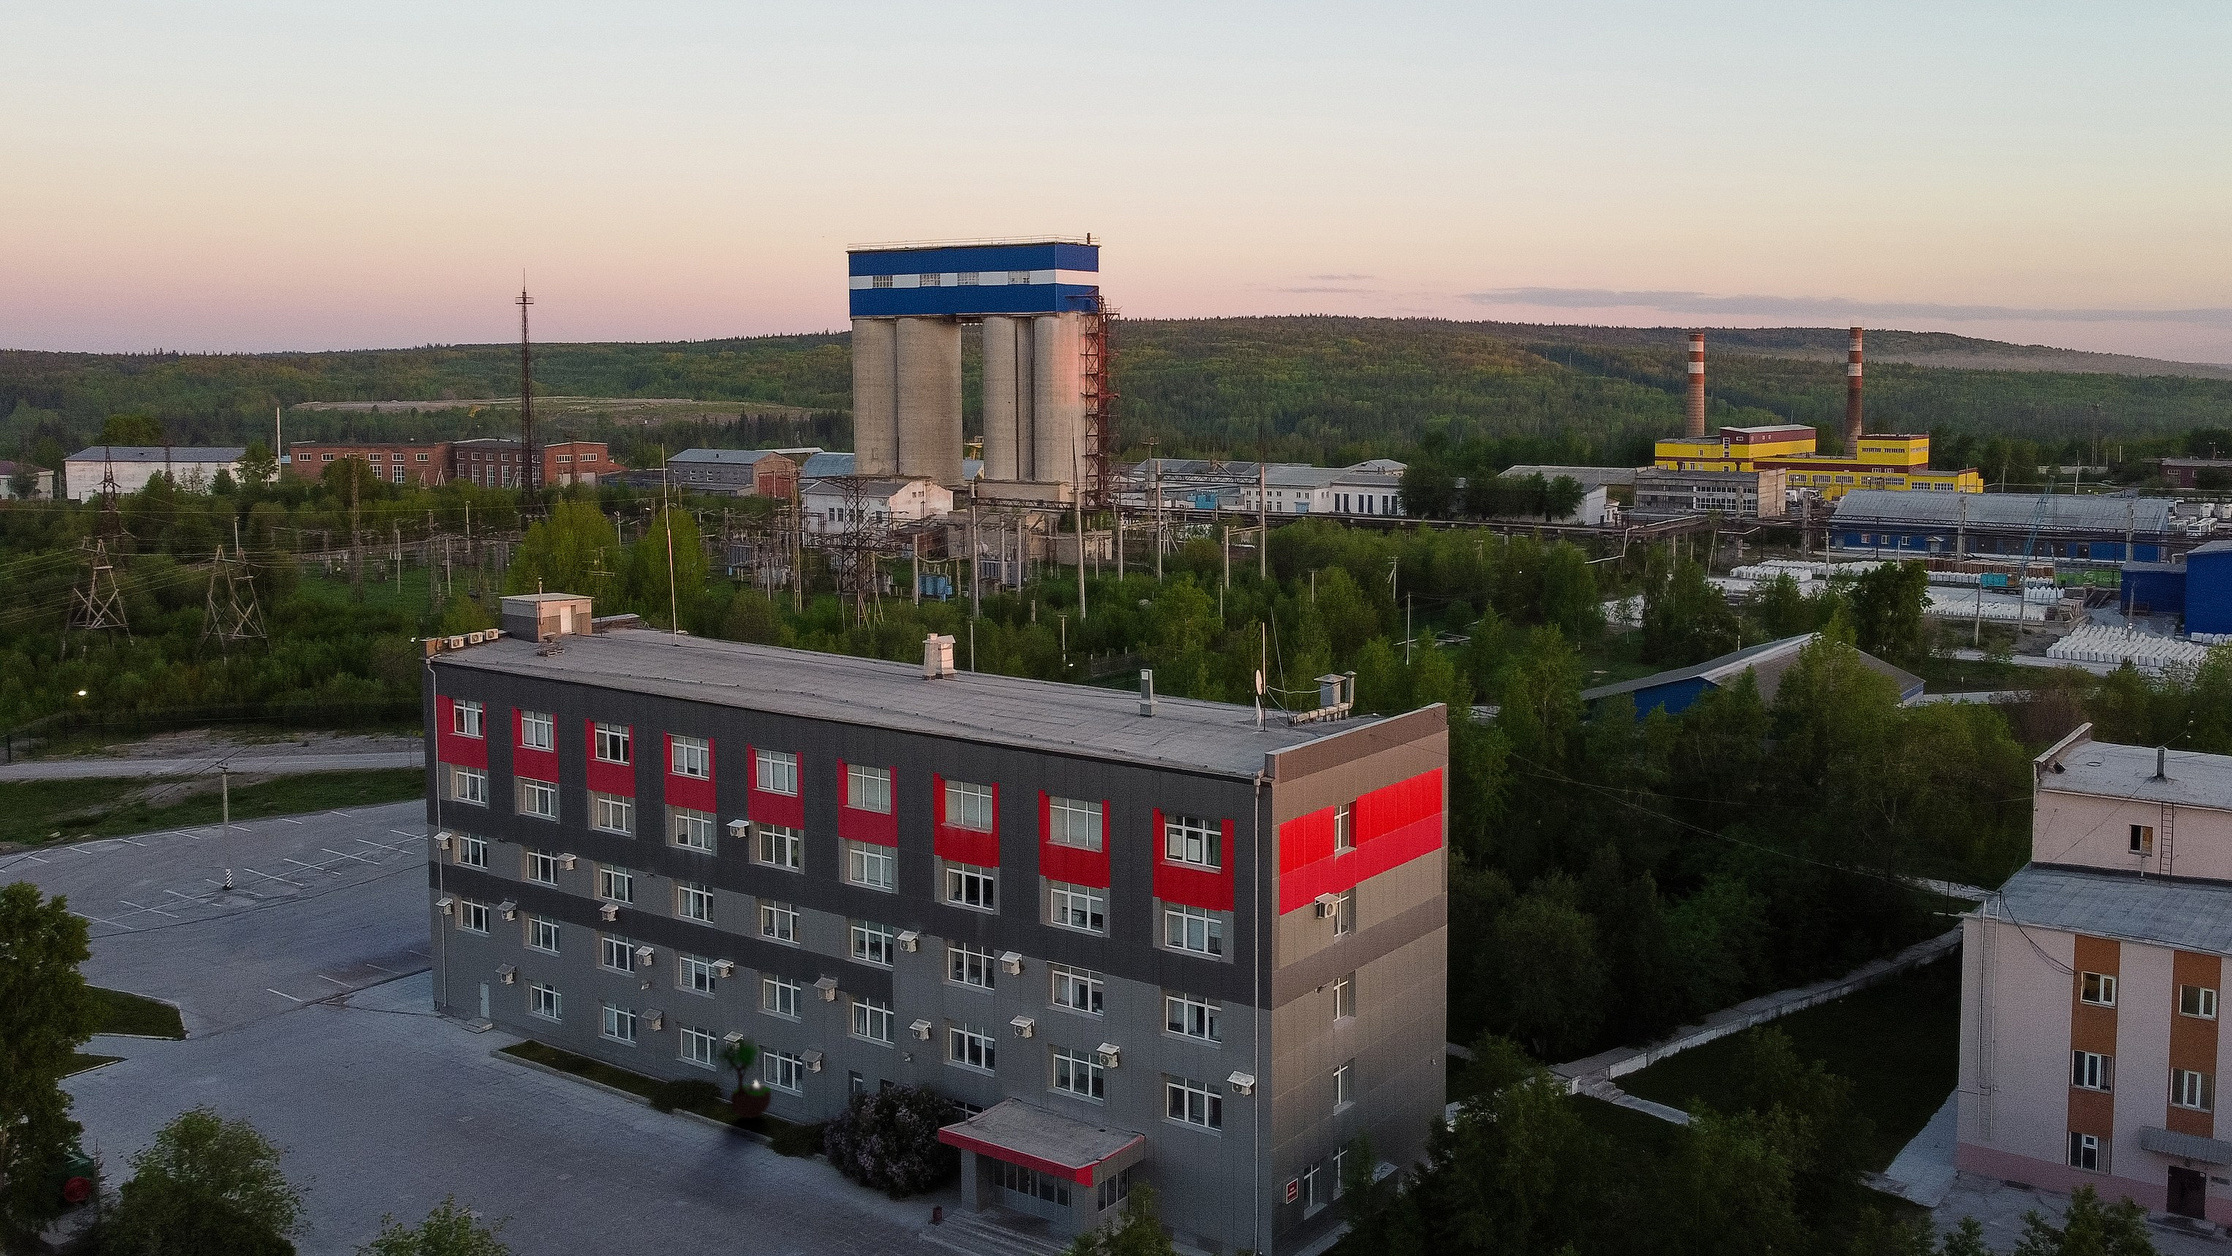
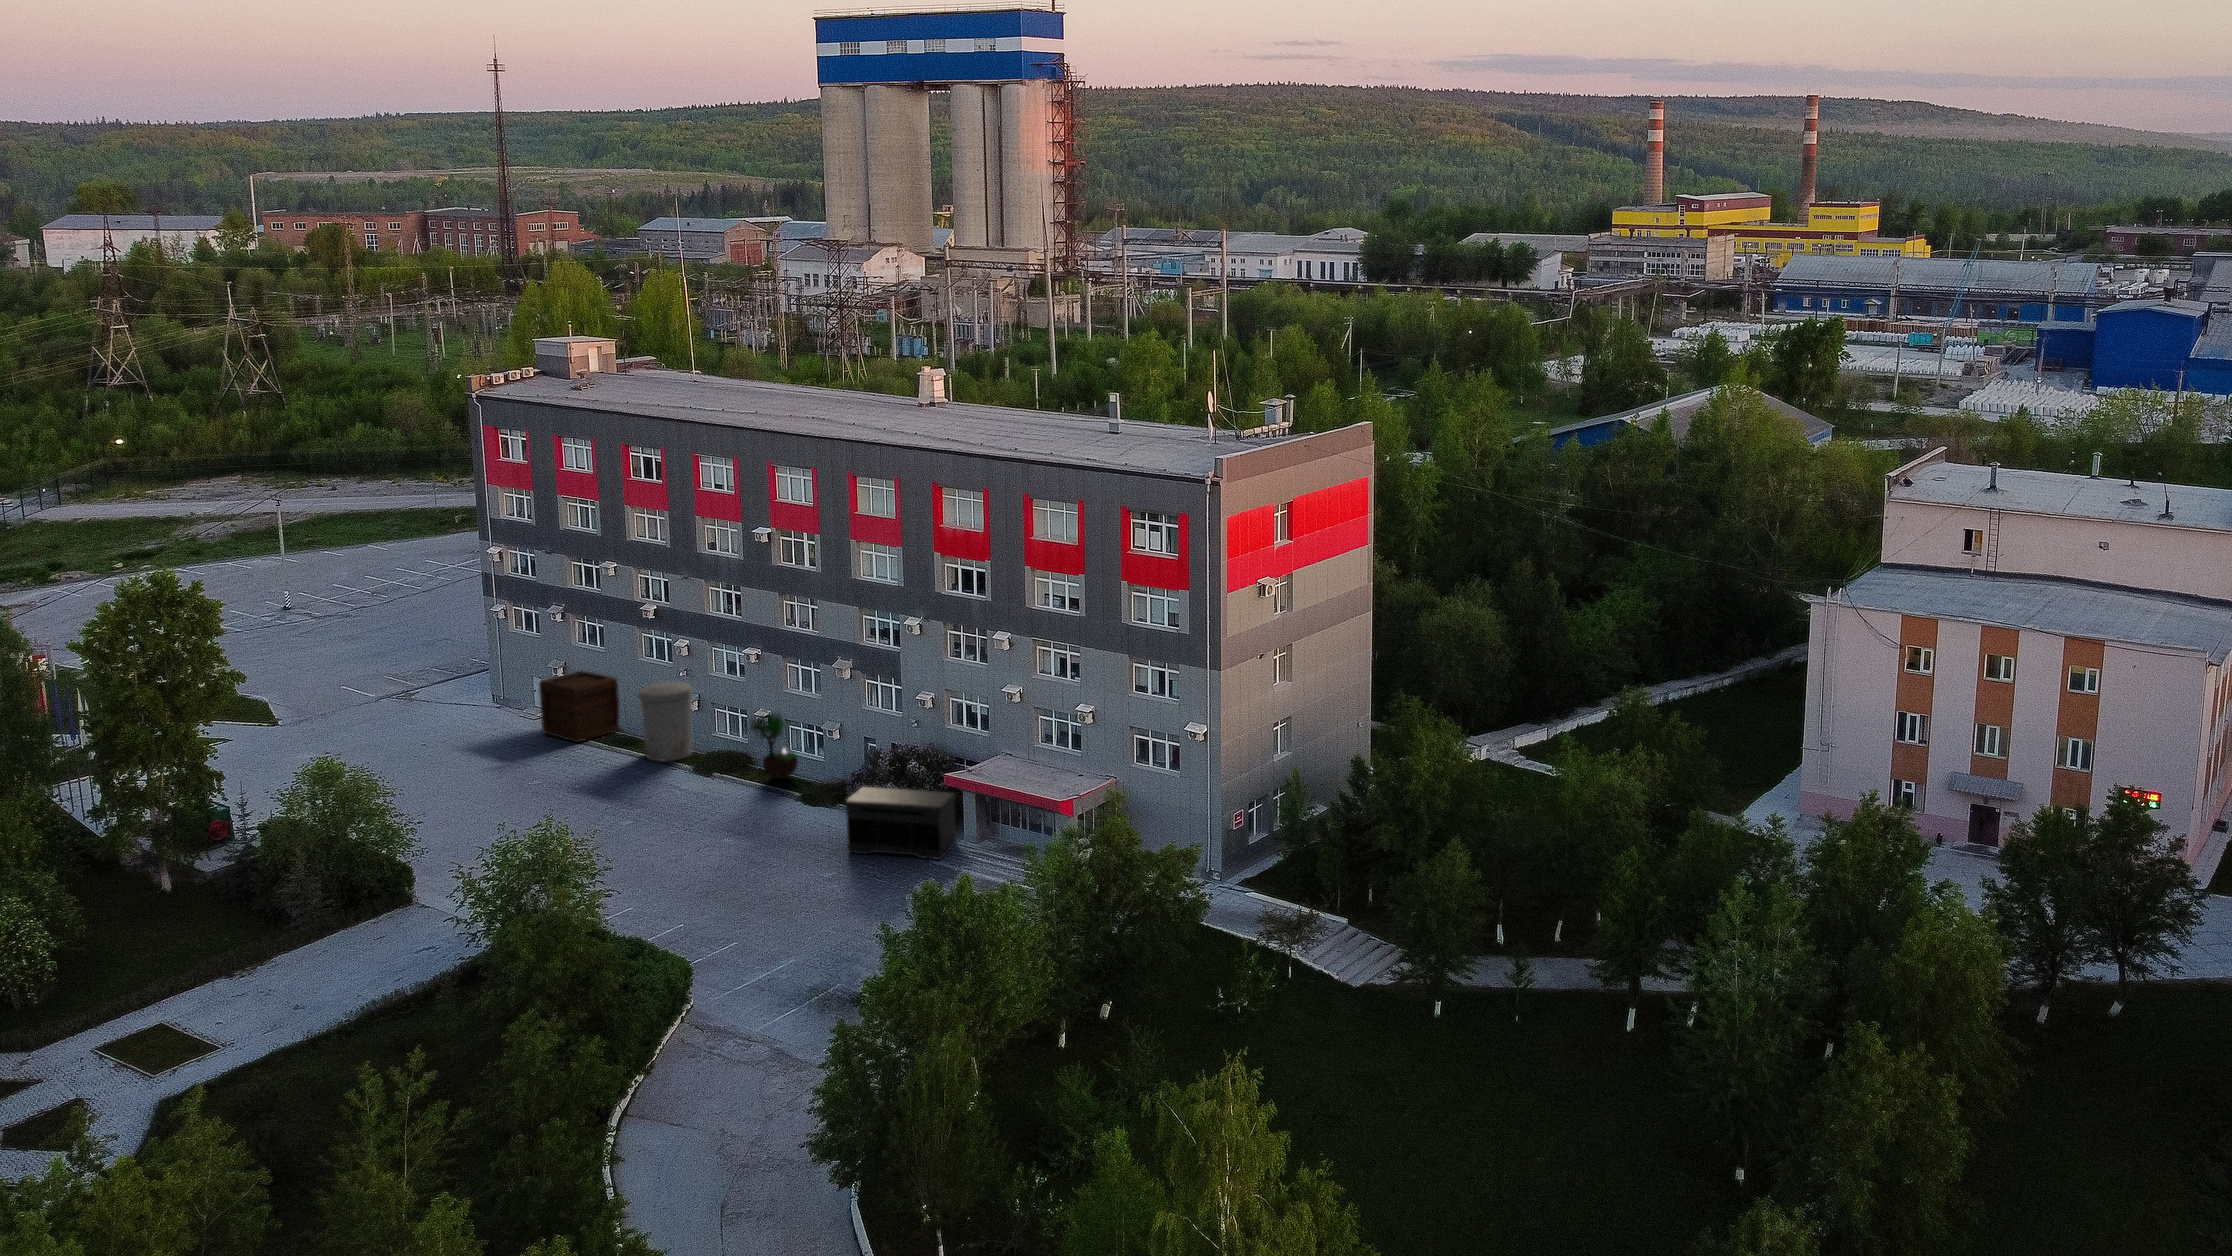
wooden crate: none [479,978,575,1068] -> present [539,671,620,742]
trash can: none [590,997,655,1094] -> present [639,682,693,761]
bench: none [823,1138,954,1233] -> present [846,787,956,860]

